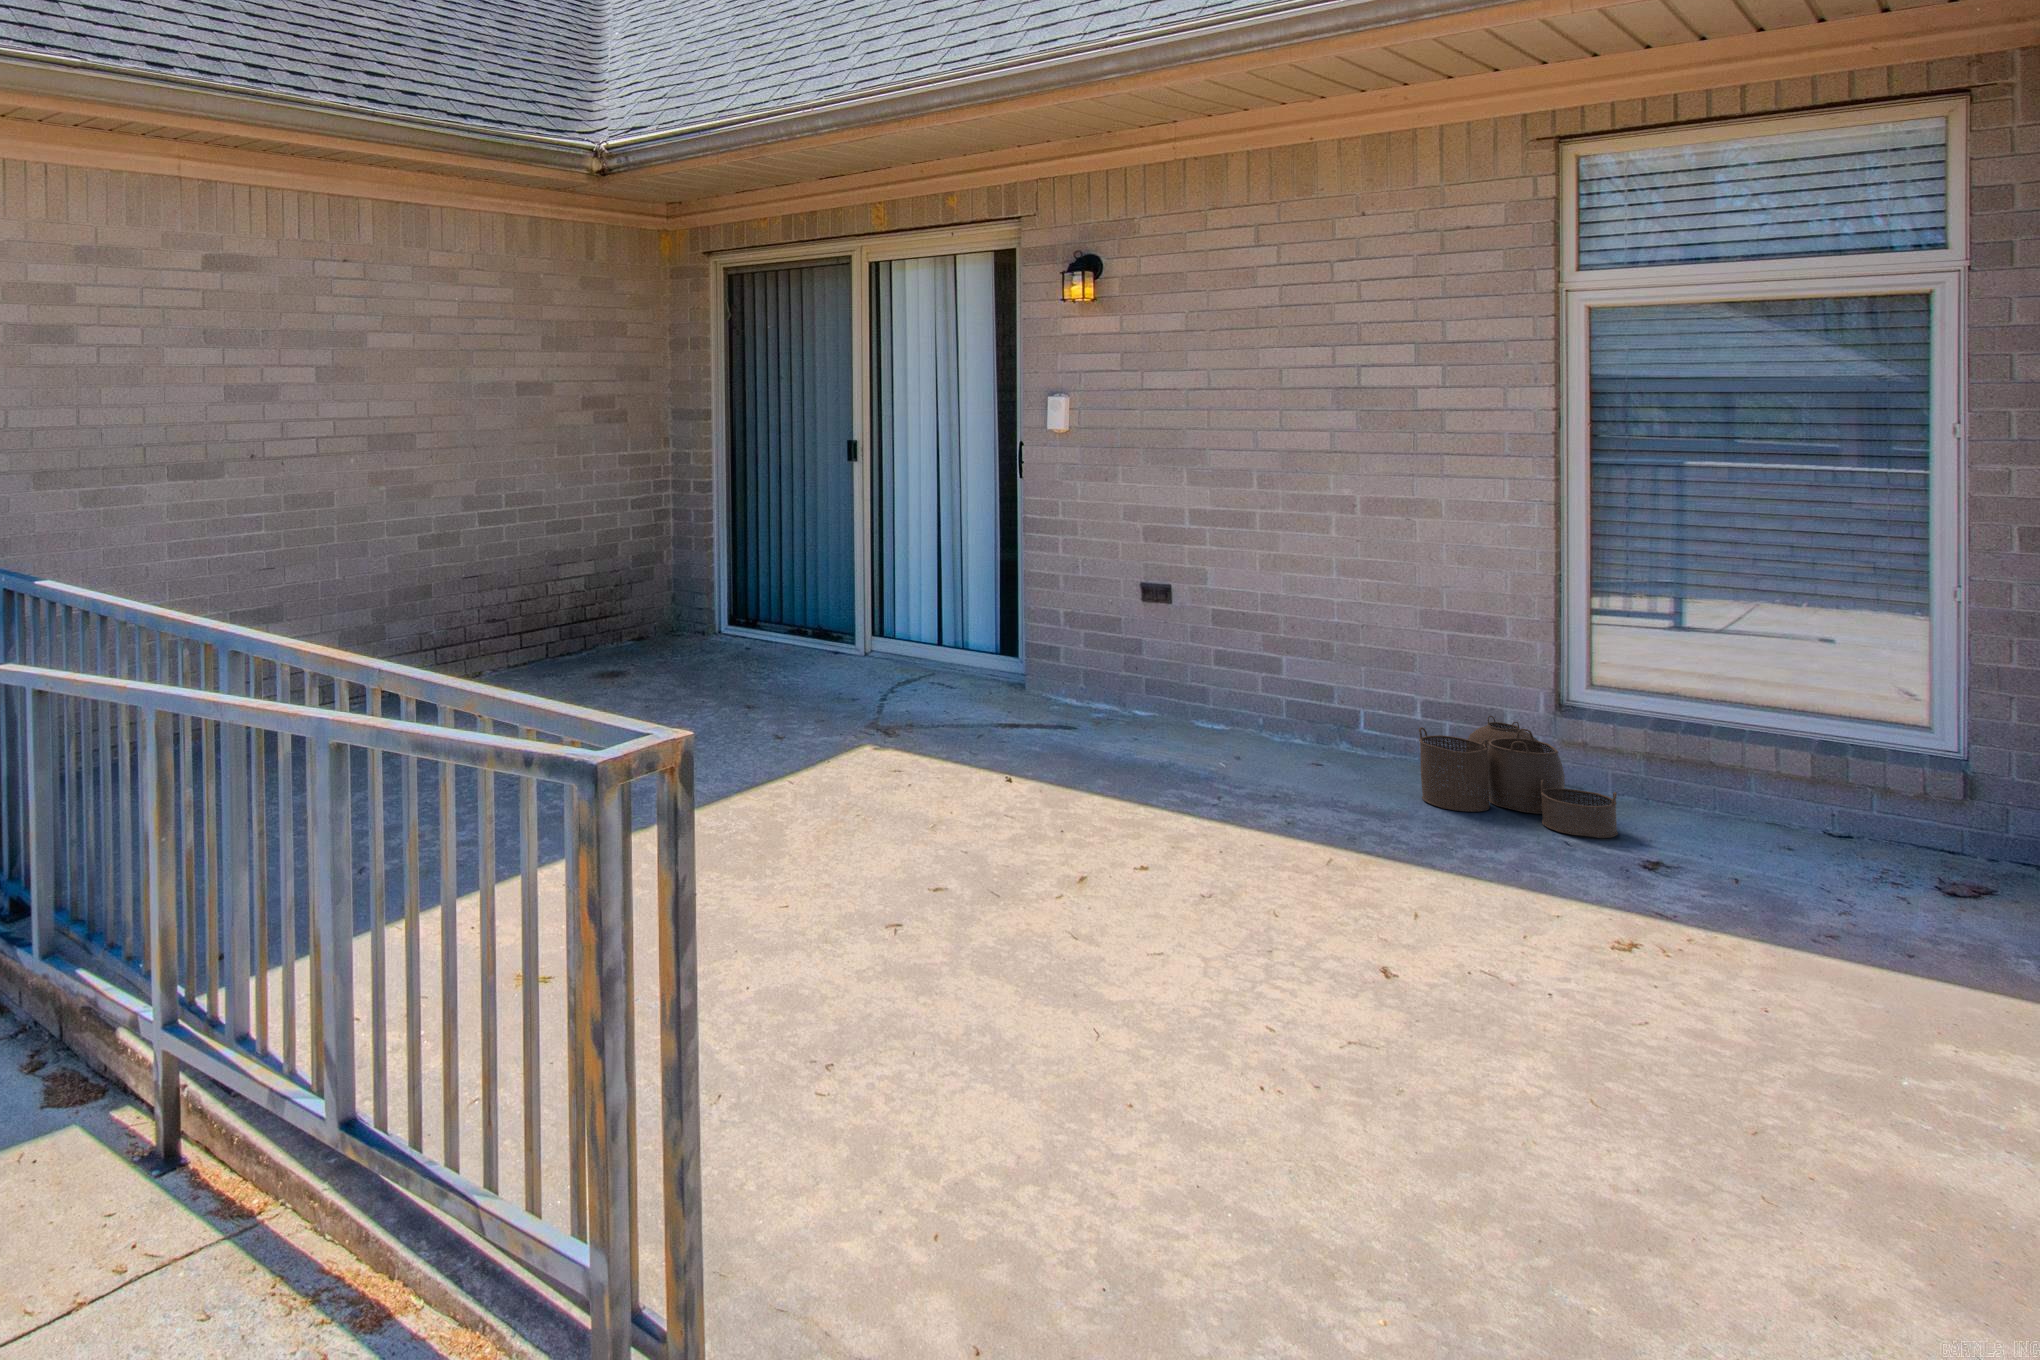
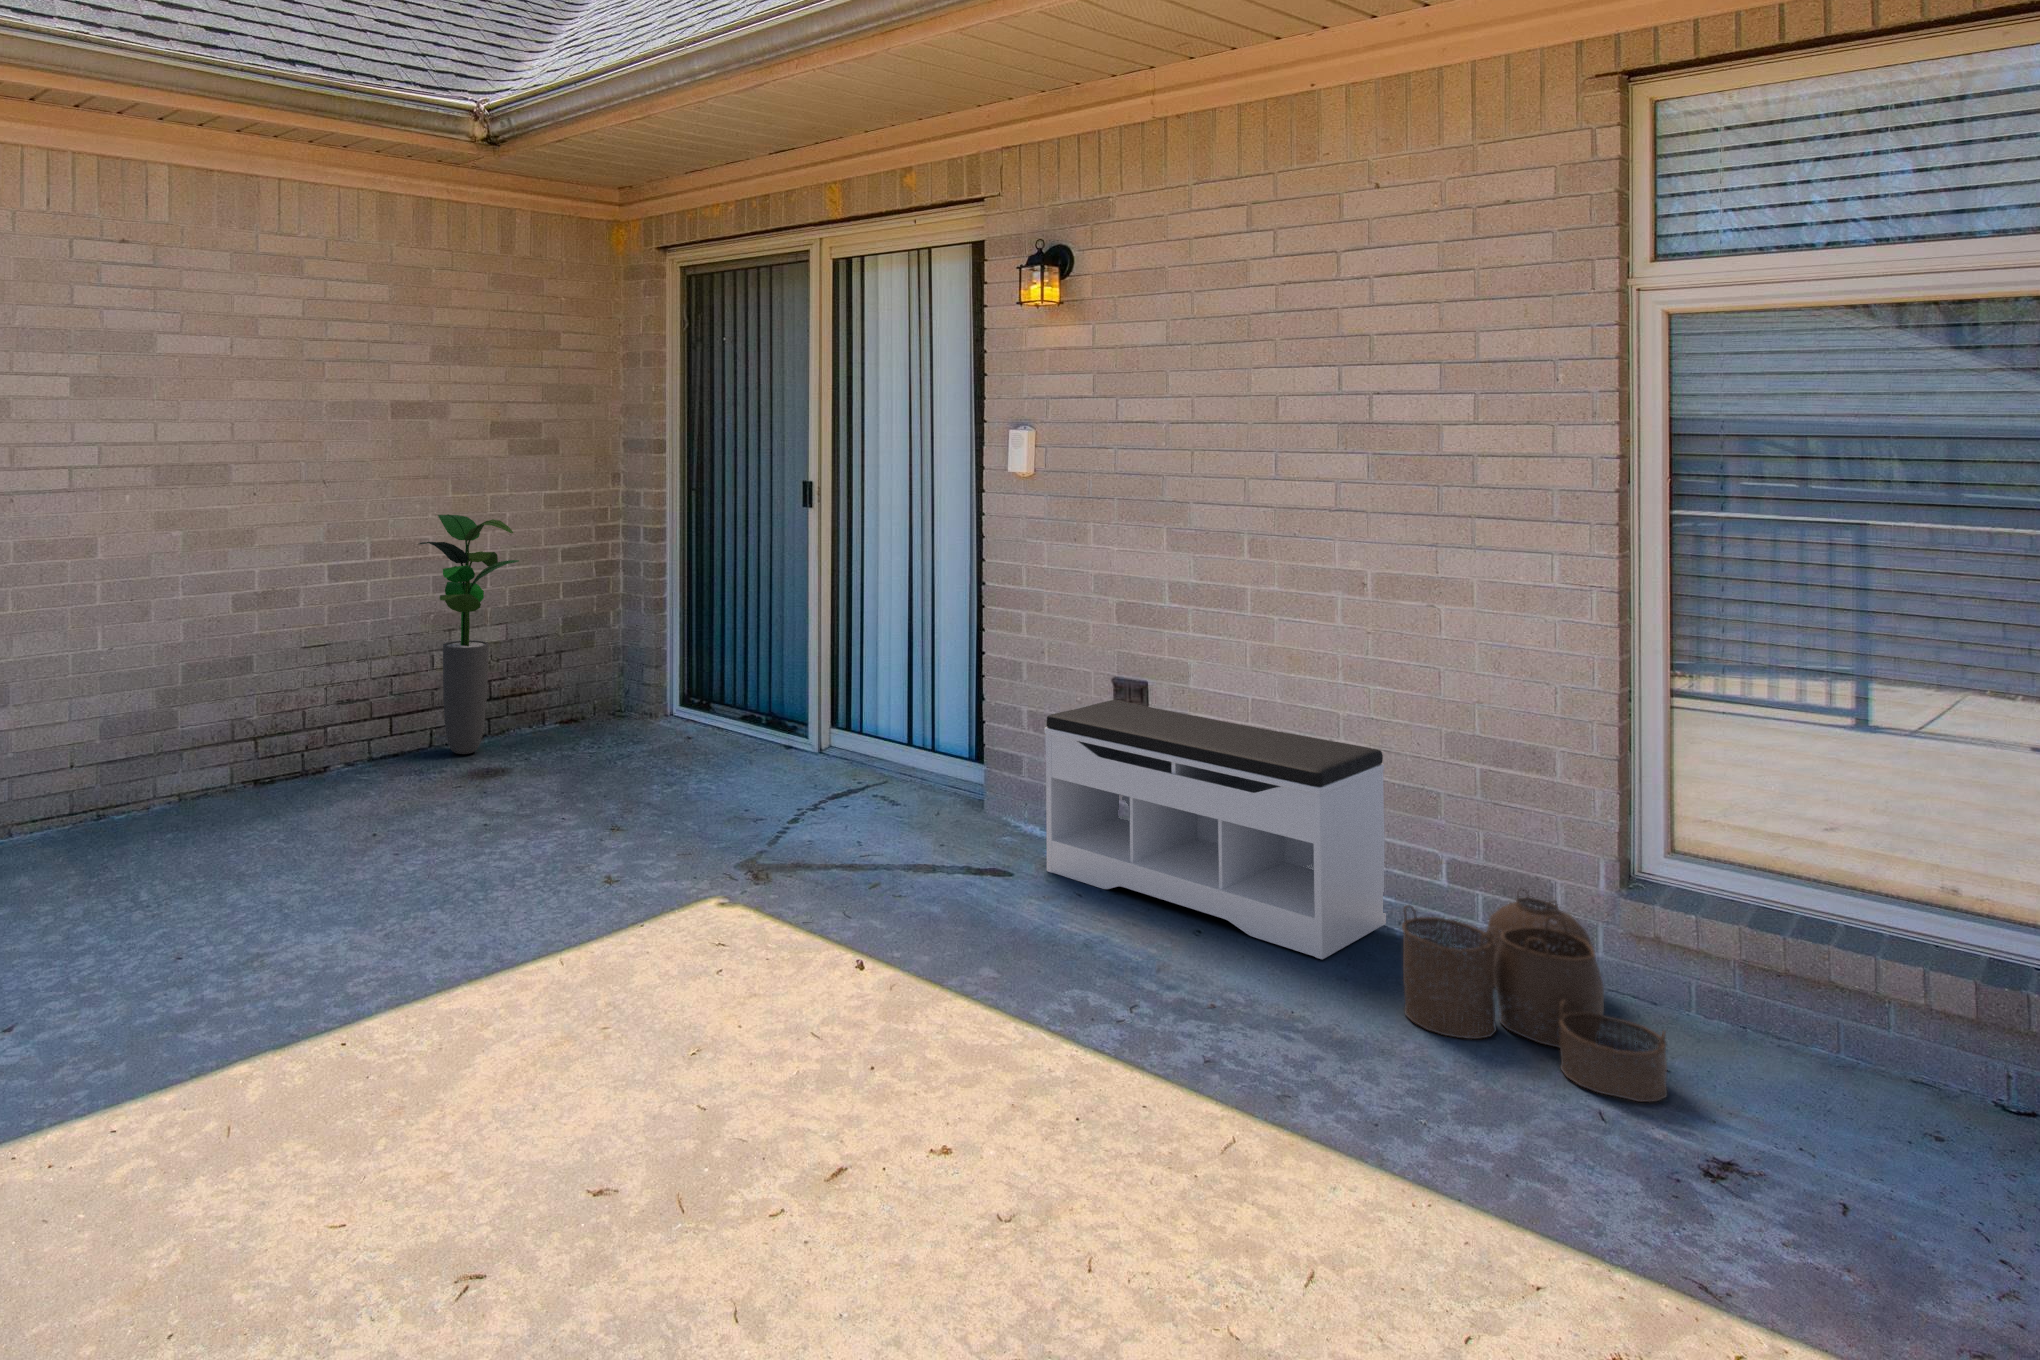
potted plant: none [550,480,625,672] -> present [419,514,519,754]
bench: none [1109,603,1380,773] -> present [1044,700,1386,959]

